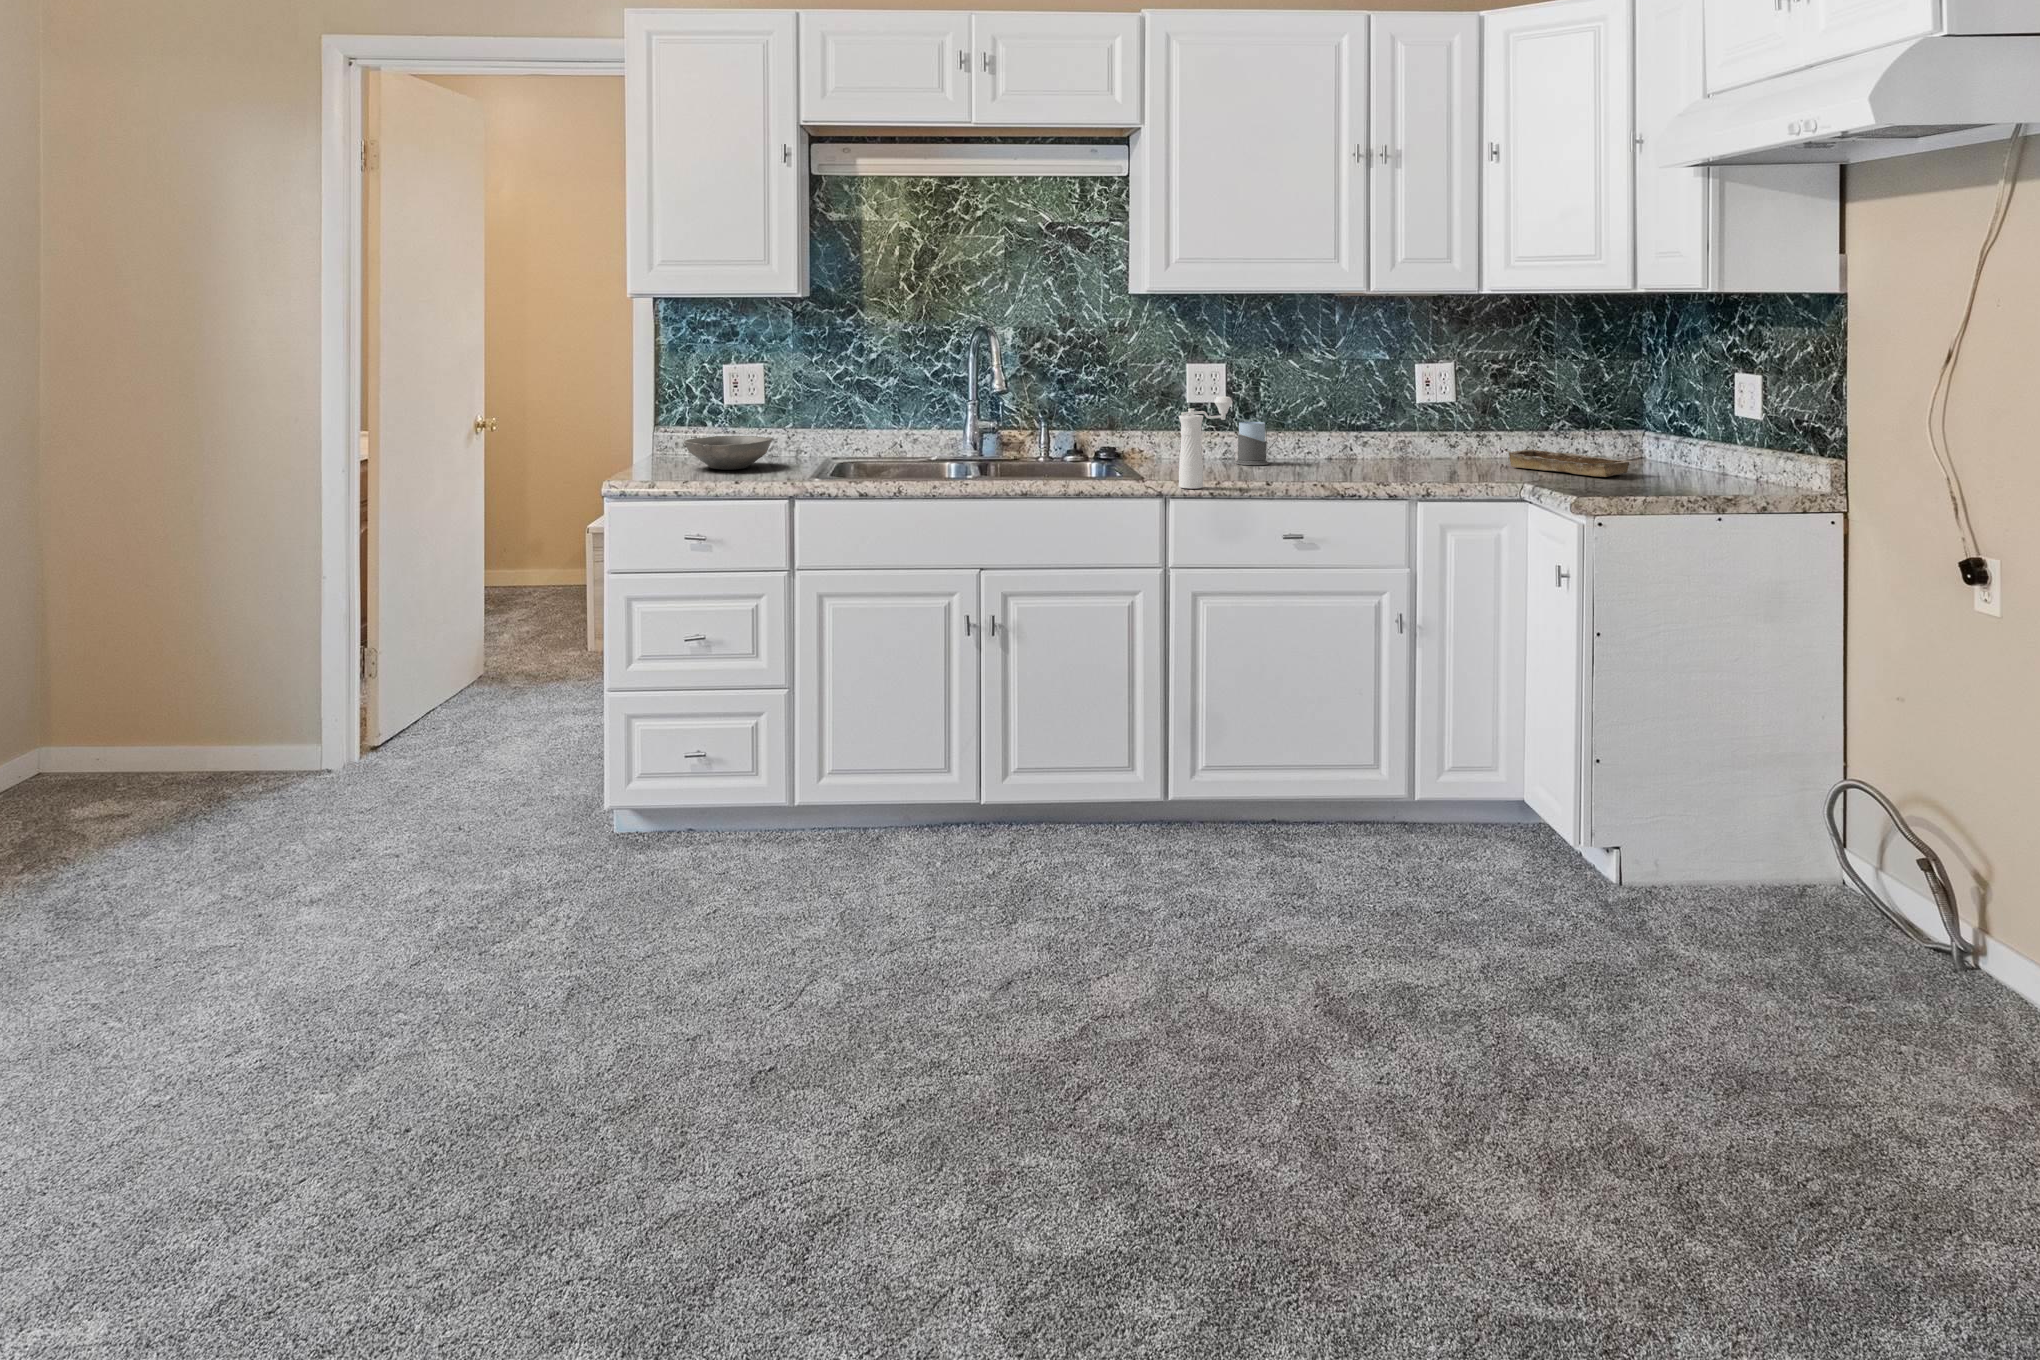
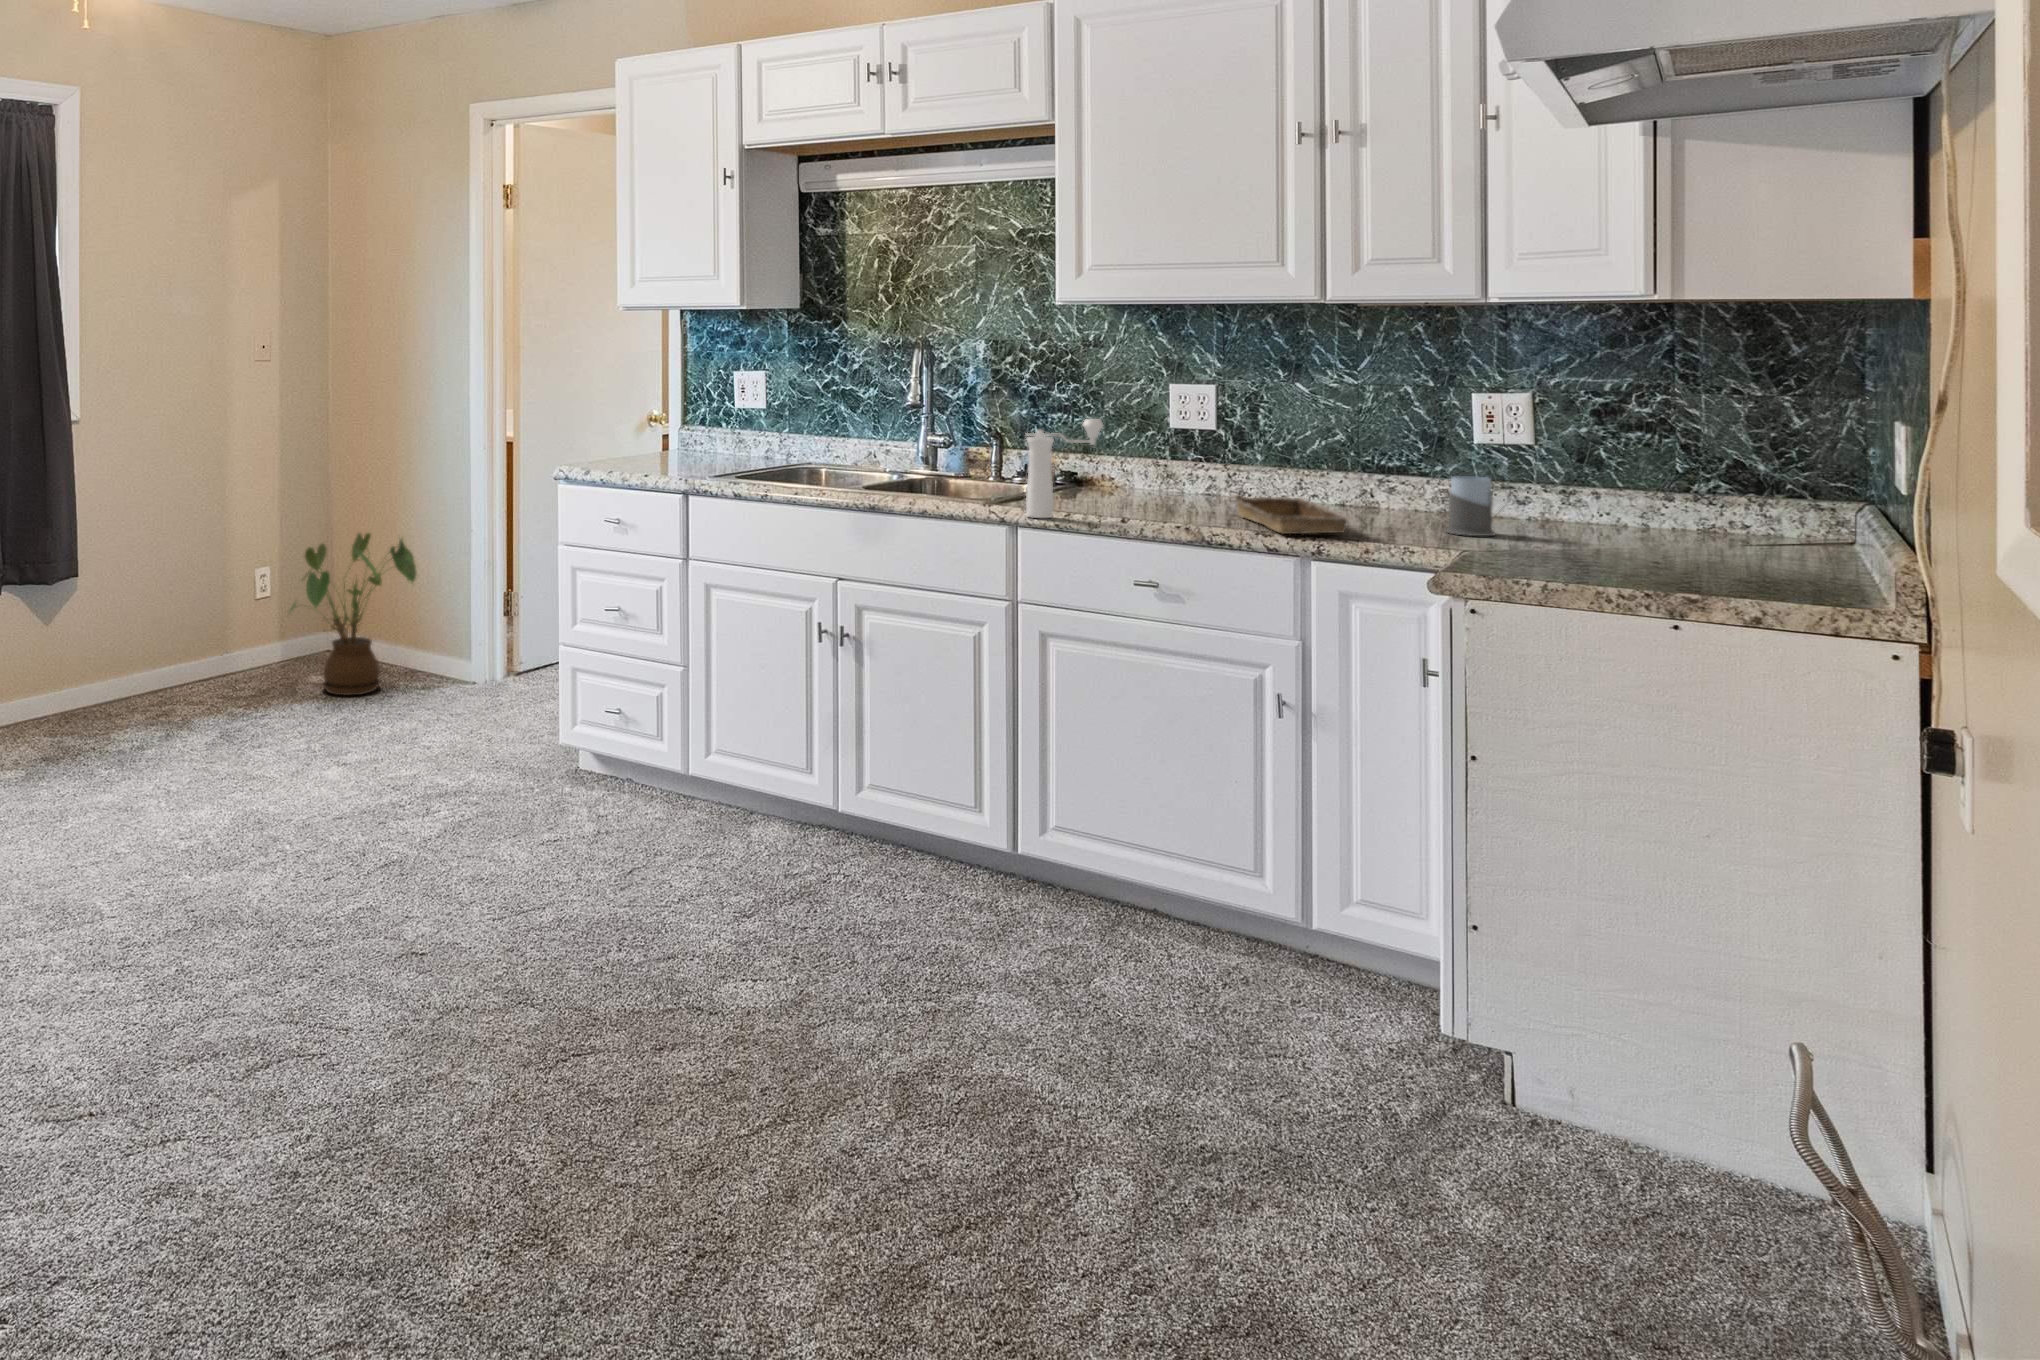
mug: present [1235,422,1278,465] -> present [1446,476,1501,536]
bowl: present [684,436,772,470] -> none [678,438,761,469]
tray: present [1507,449,1634,477] -> present [1233,495,1350,534]
house plant: none [66,589,271,816] -> present [290,533,416,695]

